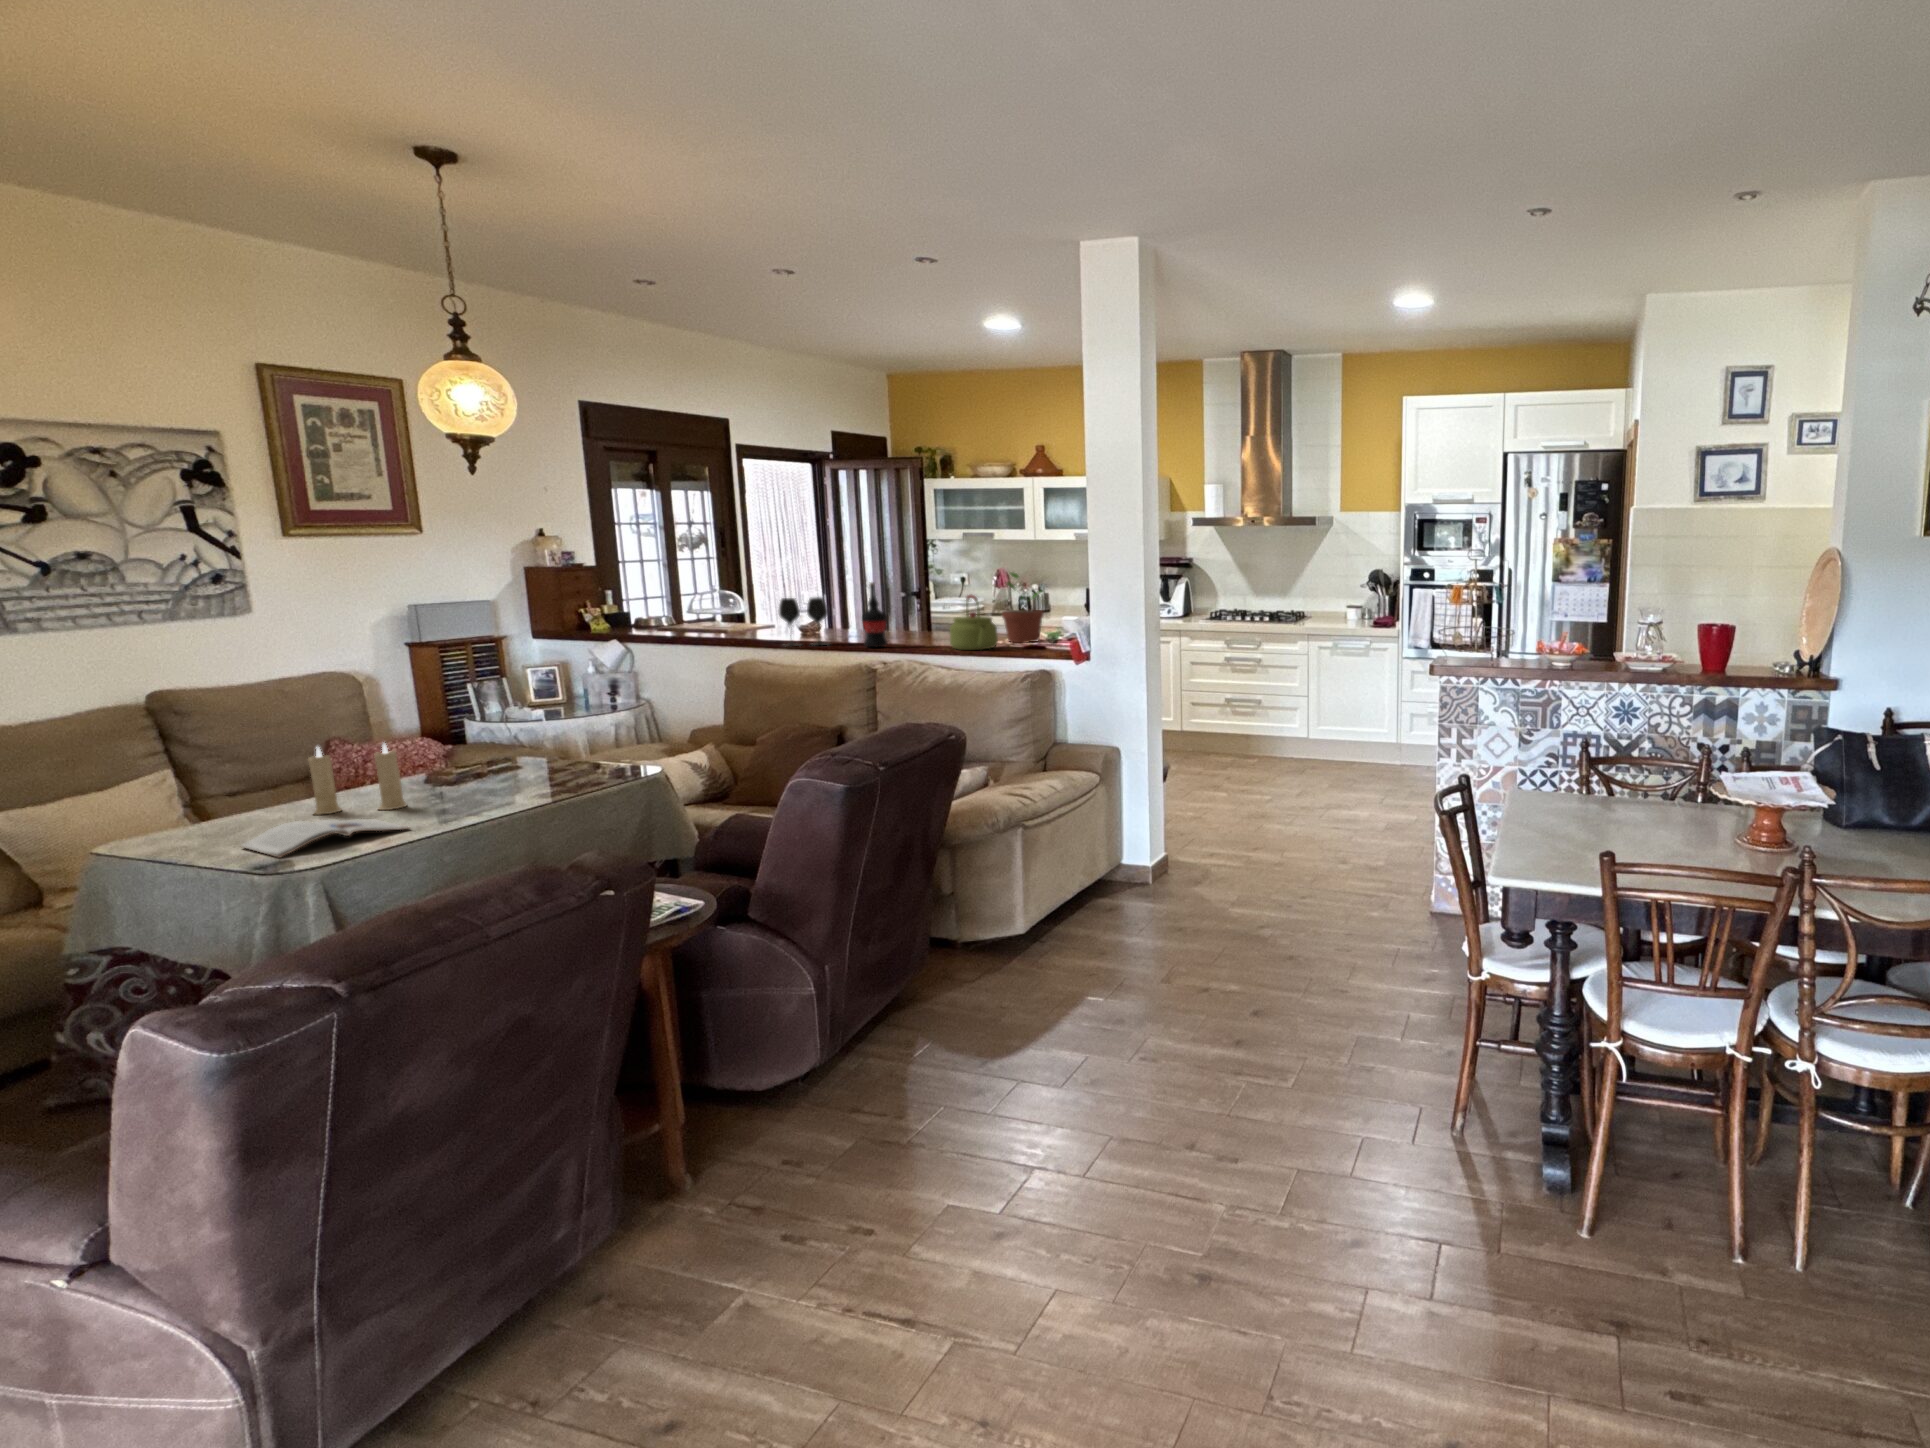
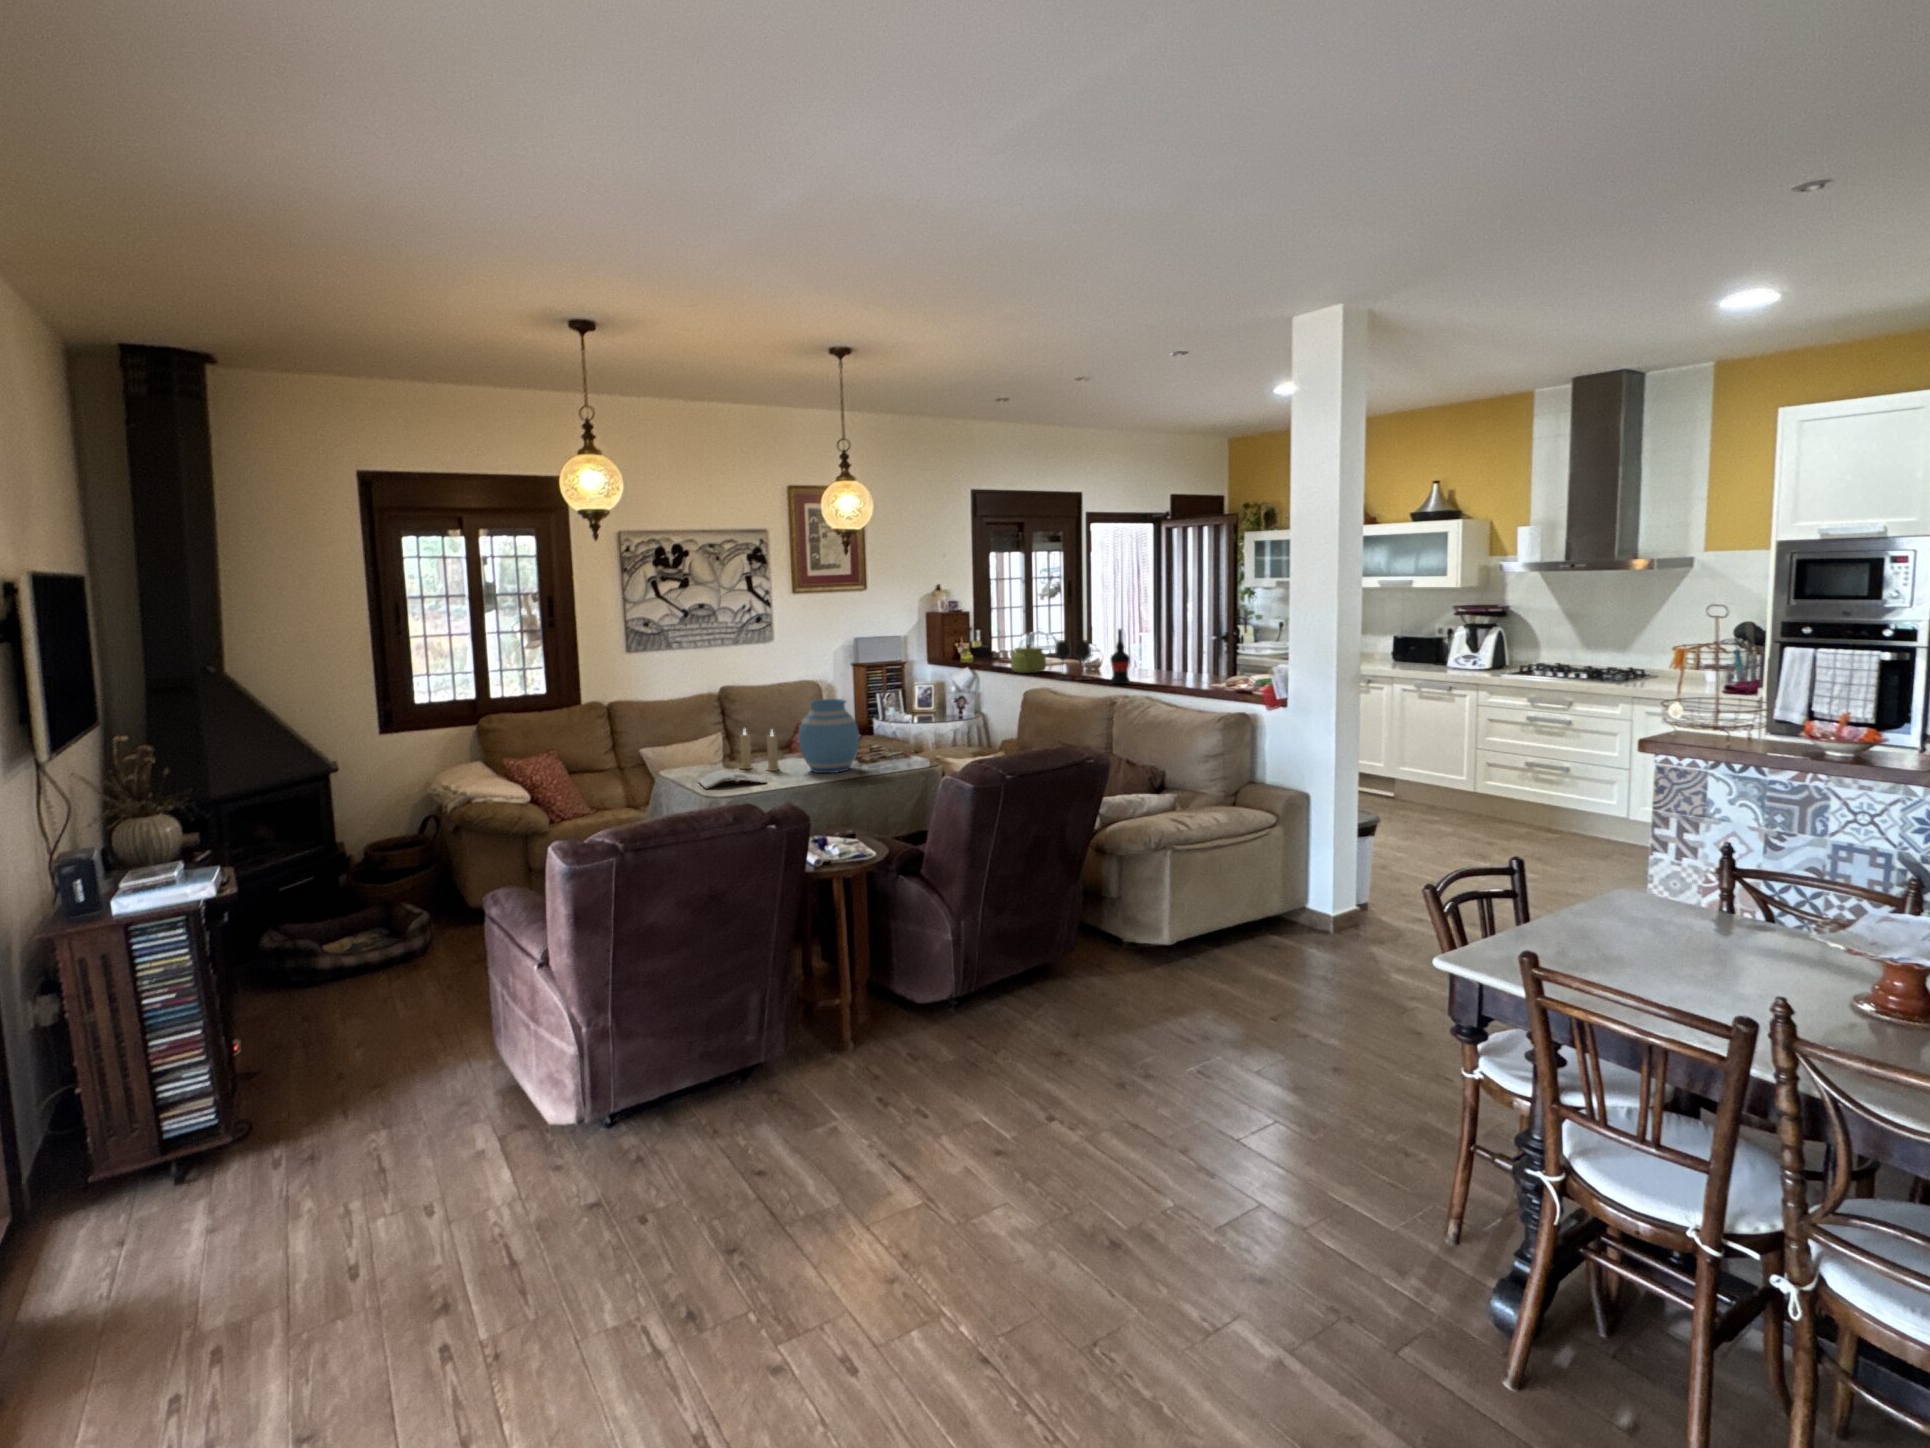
potted plant: present [1002,572,1044,643] -> none [1236,619,1276,687]
kettle: present [950,595,998,650] -> present [1011,631,1046,673]
vase: none [445,686,562,801] -> present [799,699,859,773]

